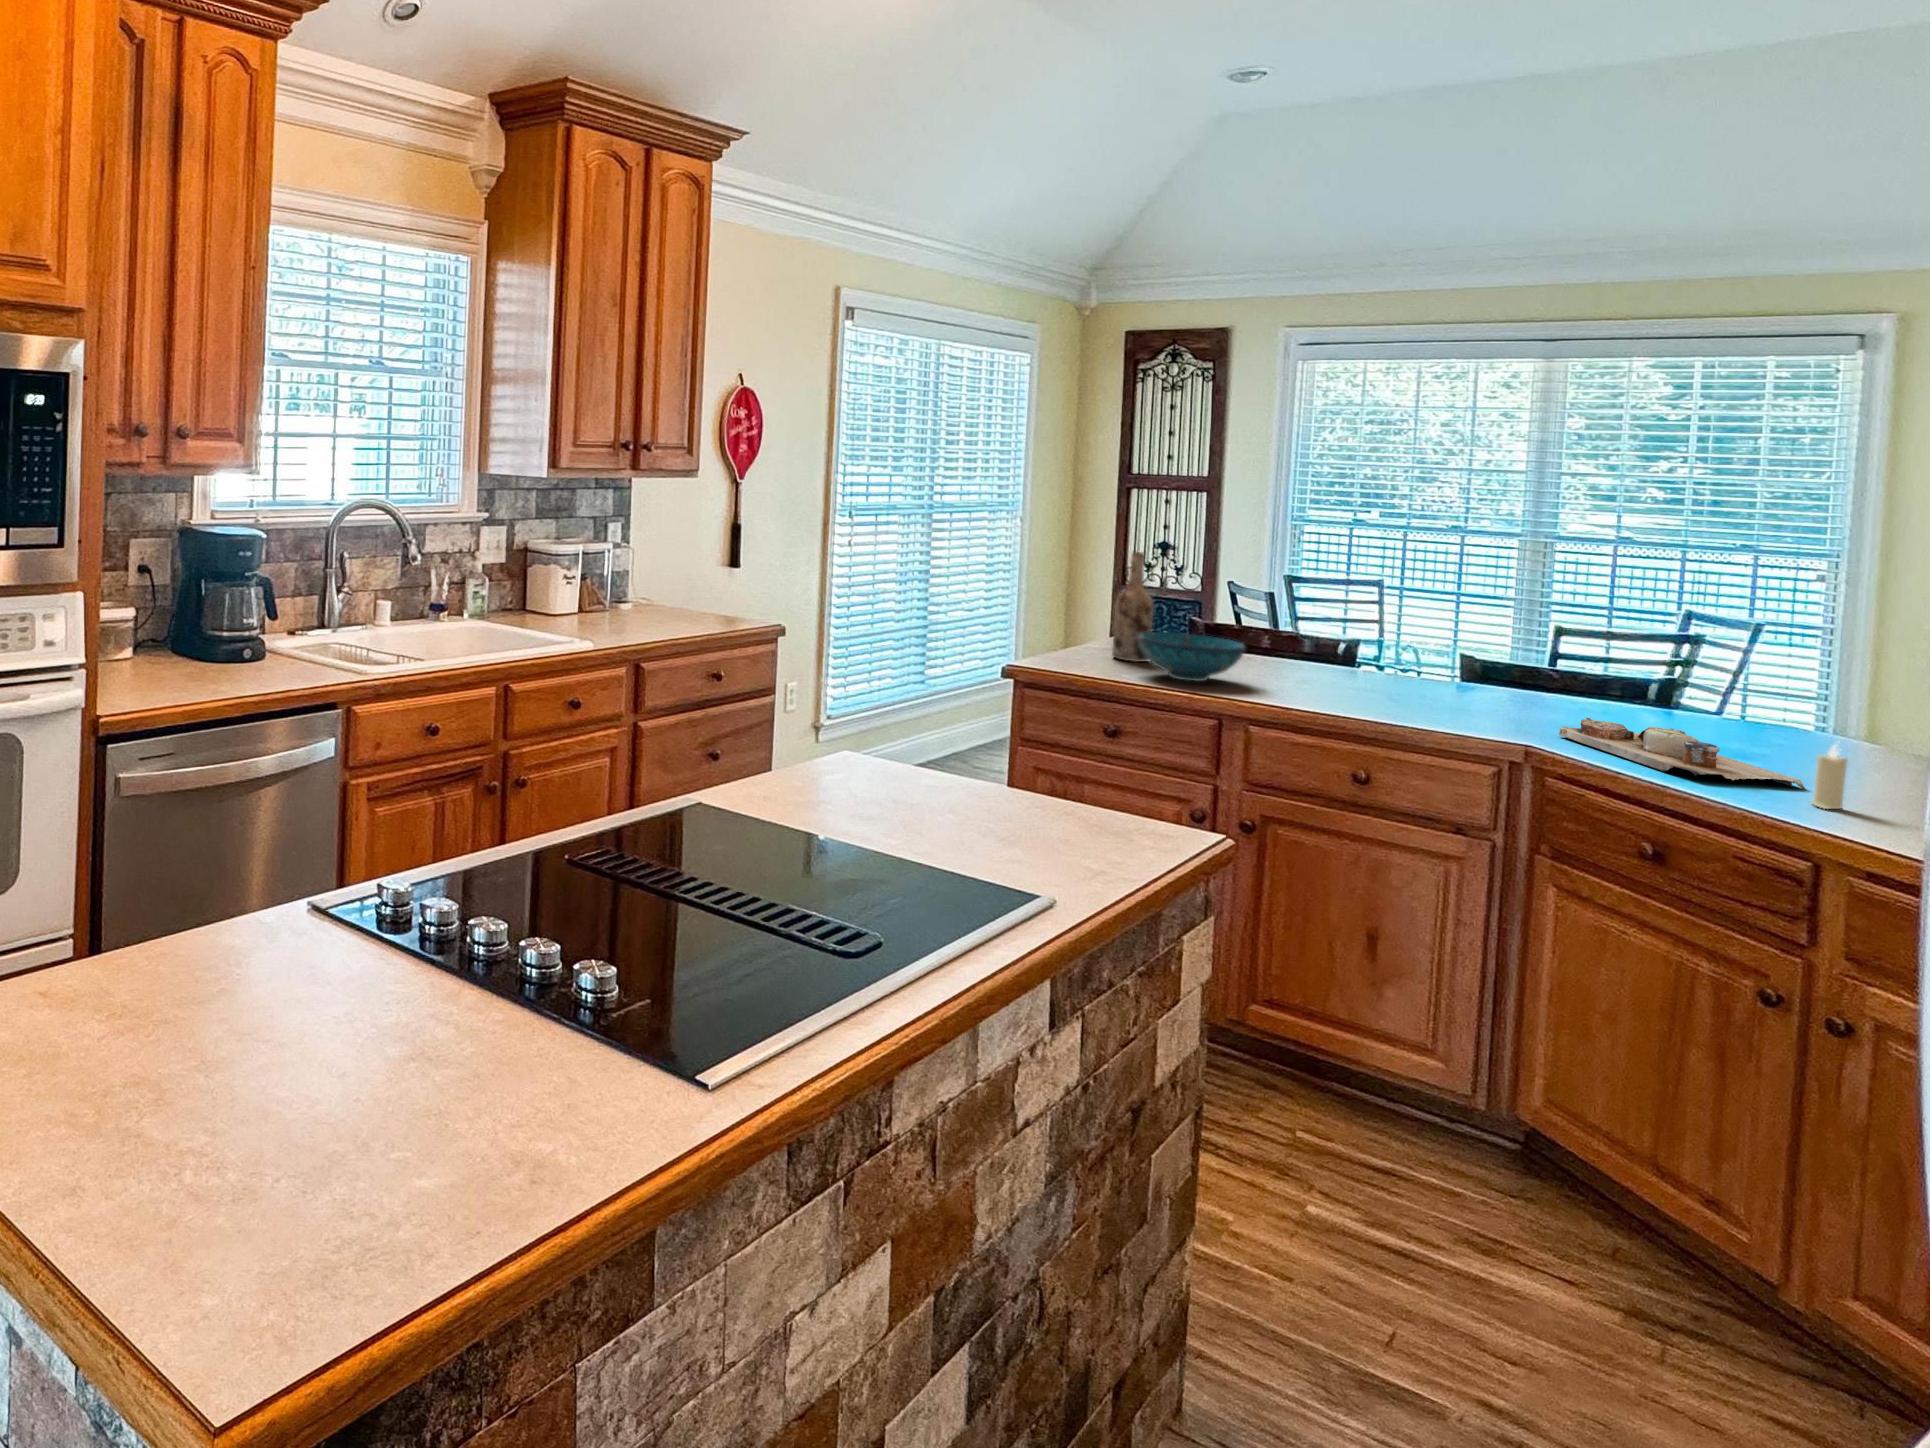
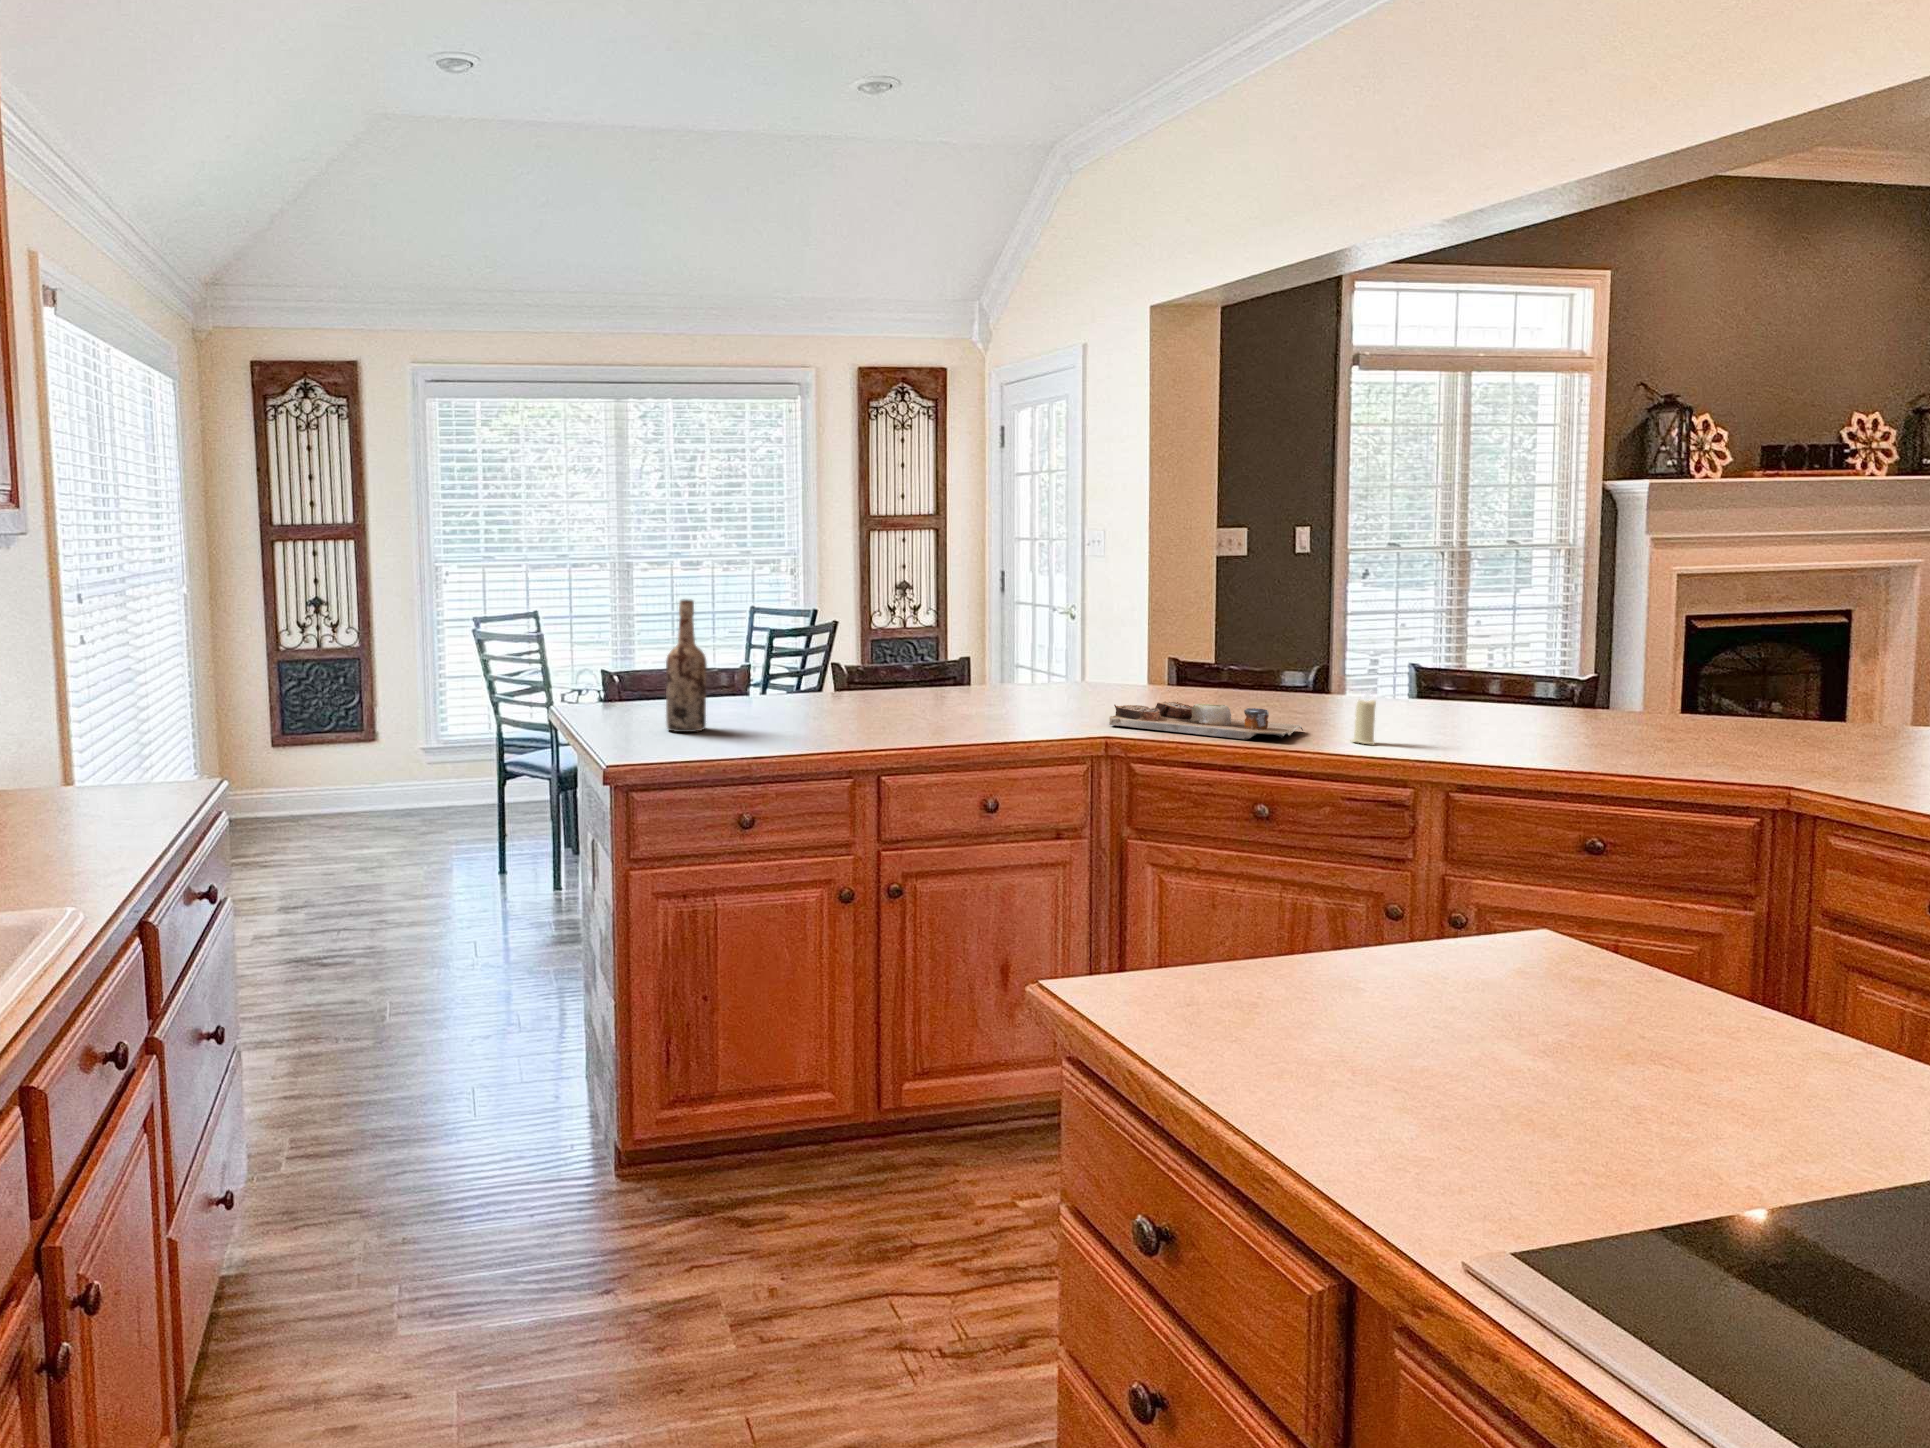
decorative bowl: present [1136,632,1246,681] -> none [741,686,853,742]

